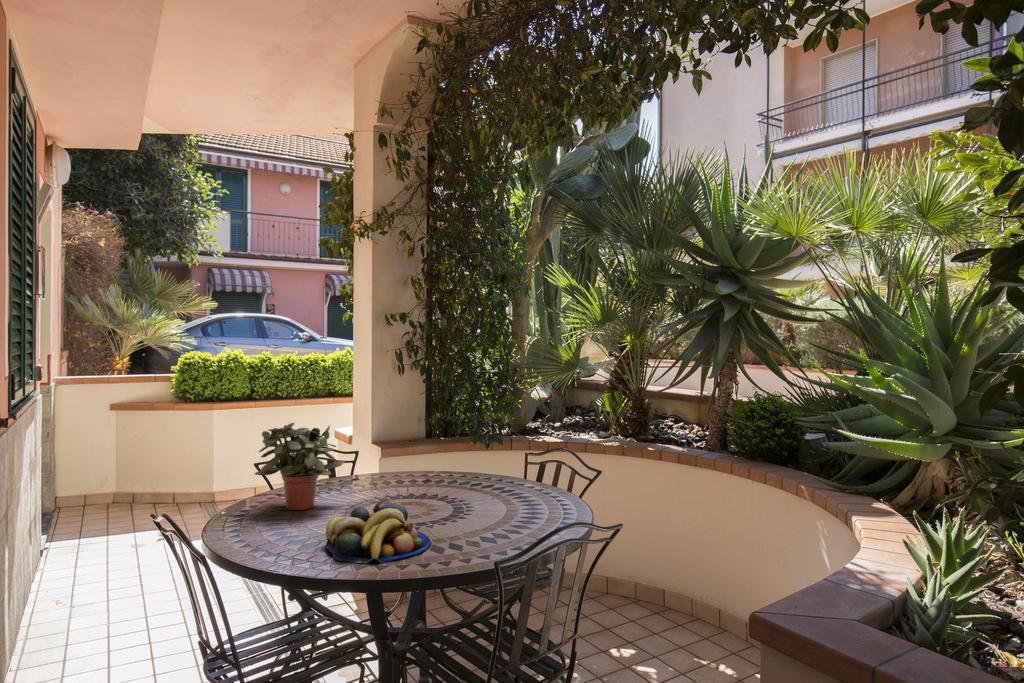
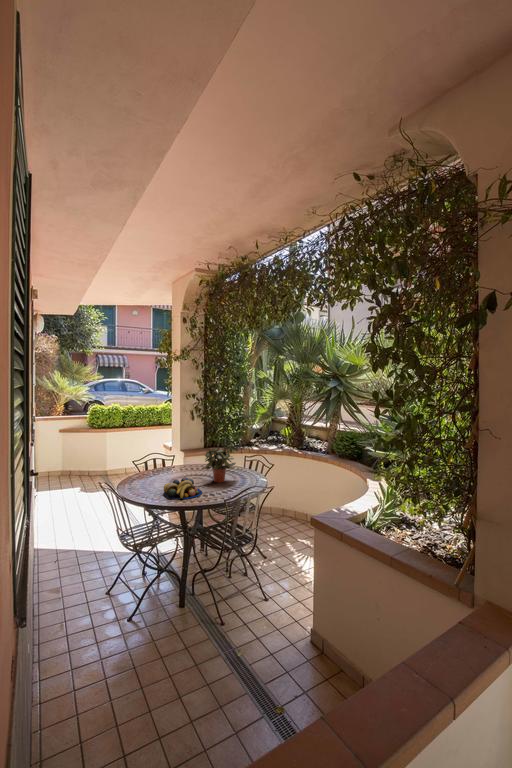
potted plant: present [255,423,345,510] -> present [203,448,236,483]

